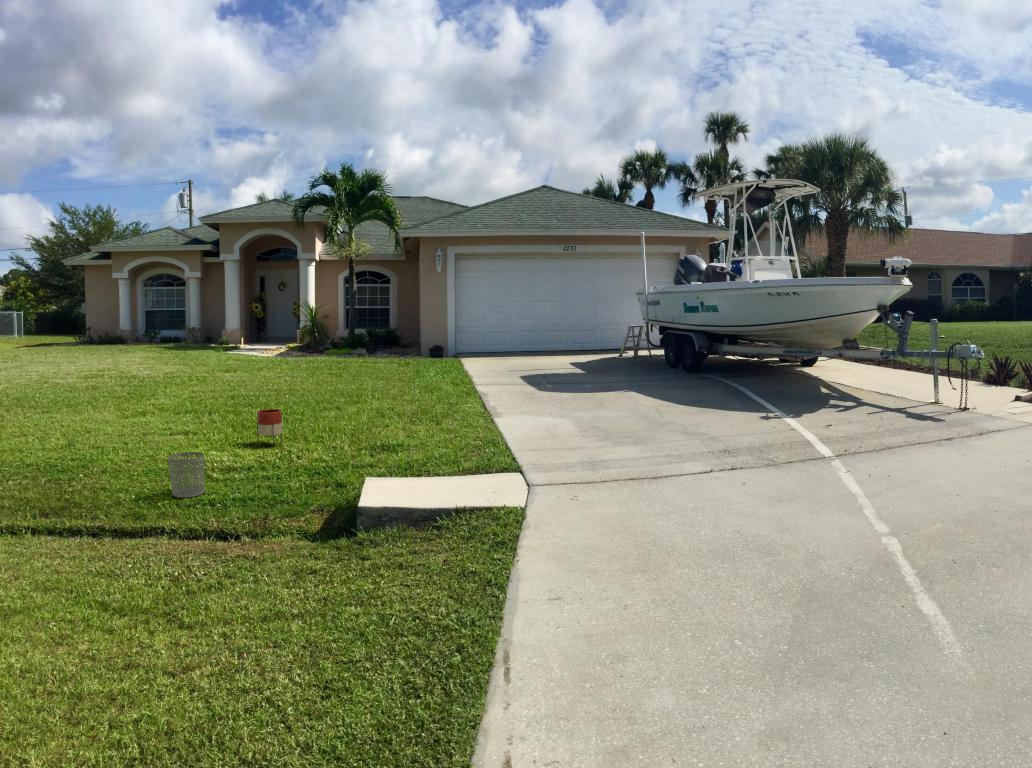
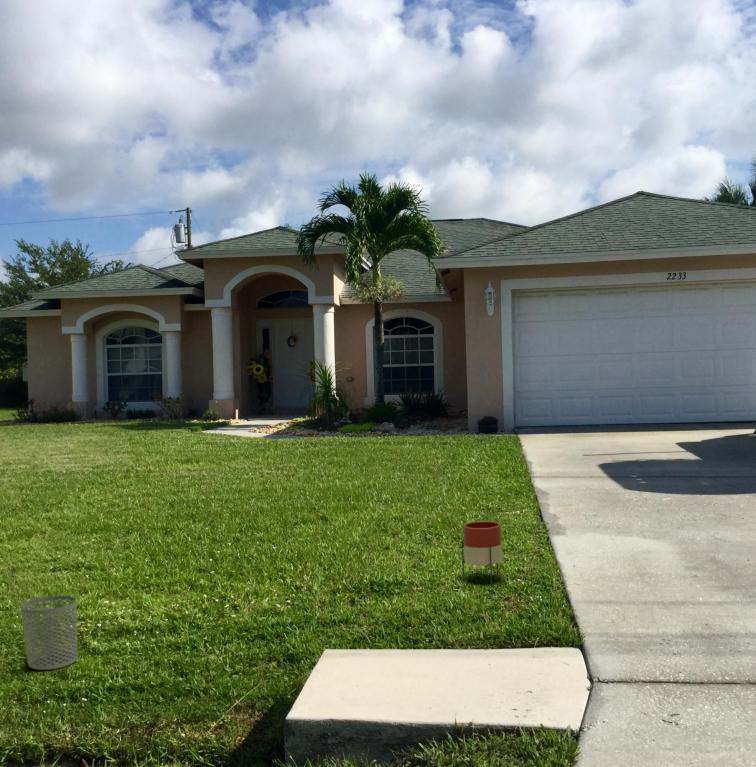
planter: present [257,409,283,447] -> present [462,521,502,585]

